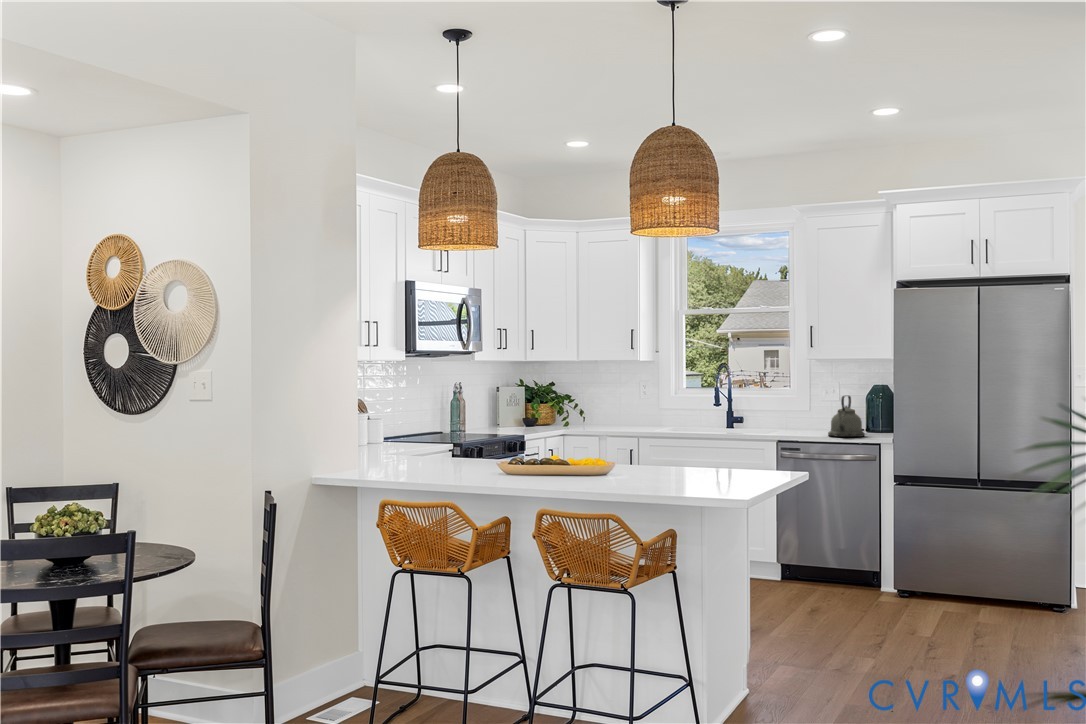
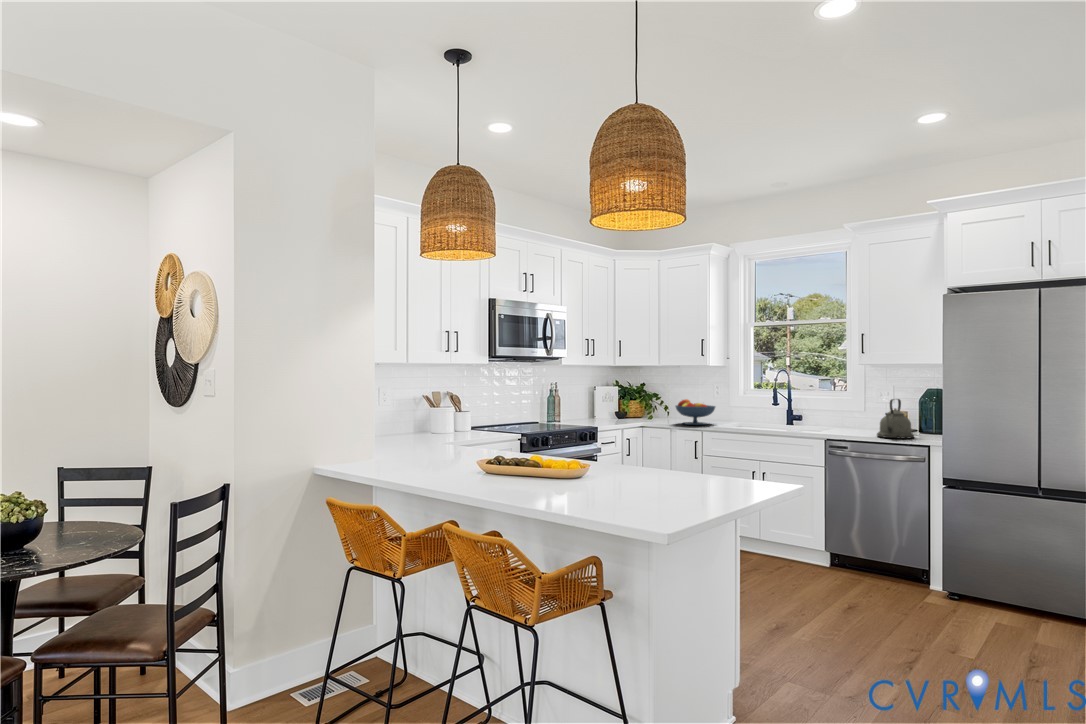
fruit bowl: none [602,401,649,431] -> present [676,399,715,425]

